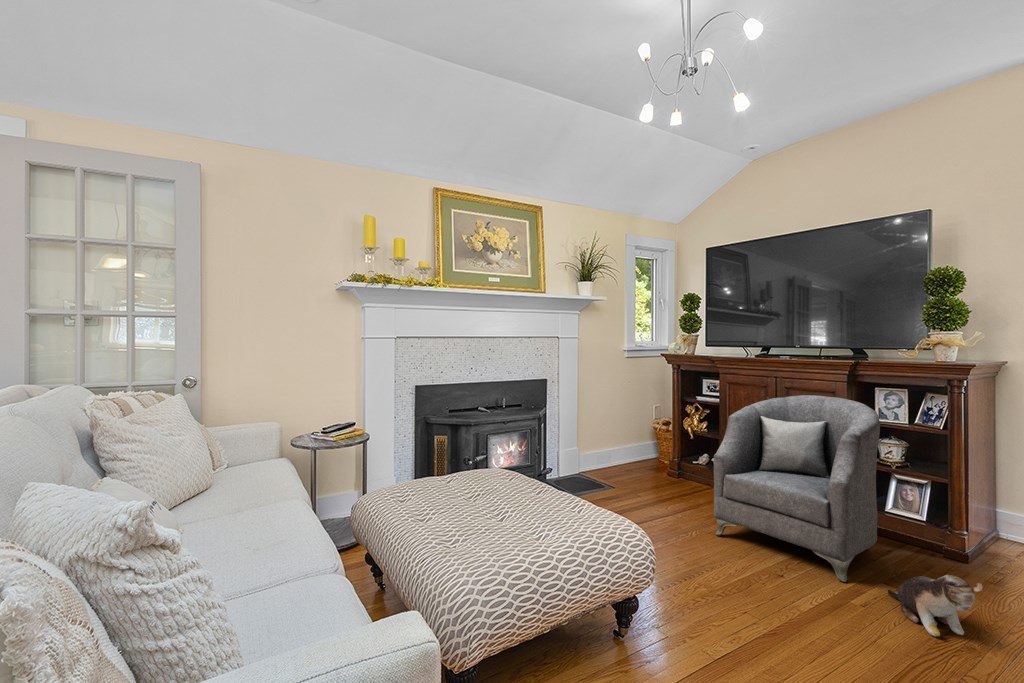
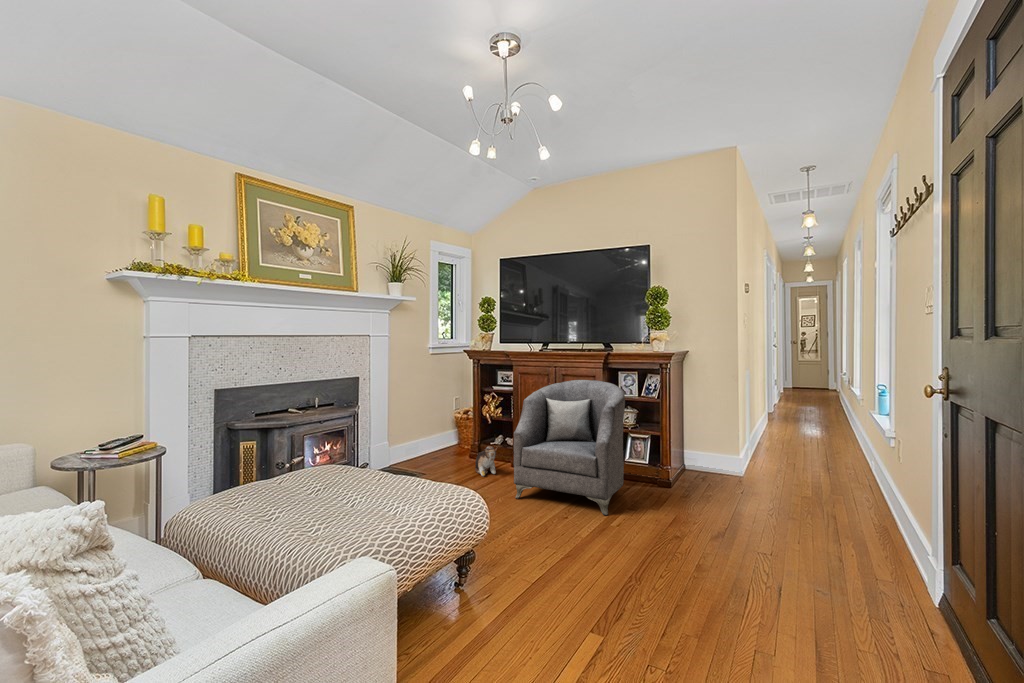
plush toy: present [888,574,982,636] -> present [475,446,496,476]

